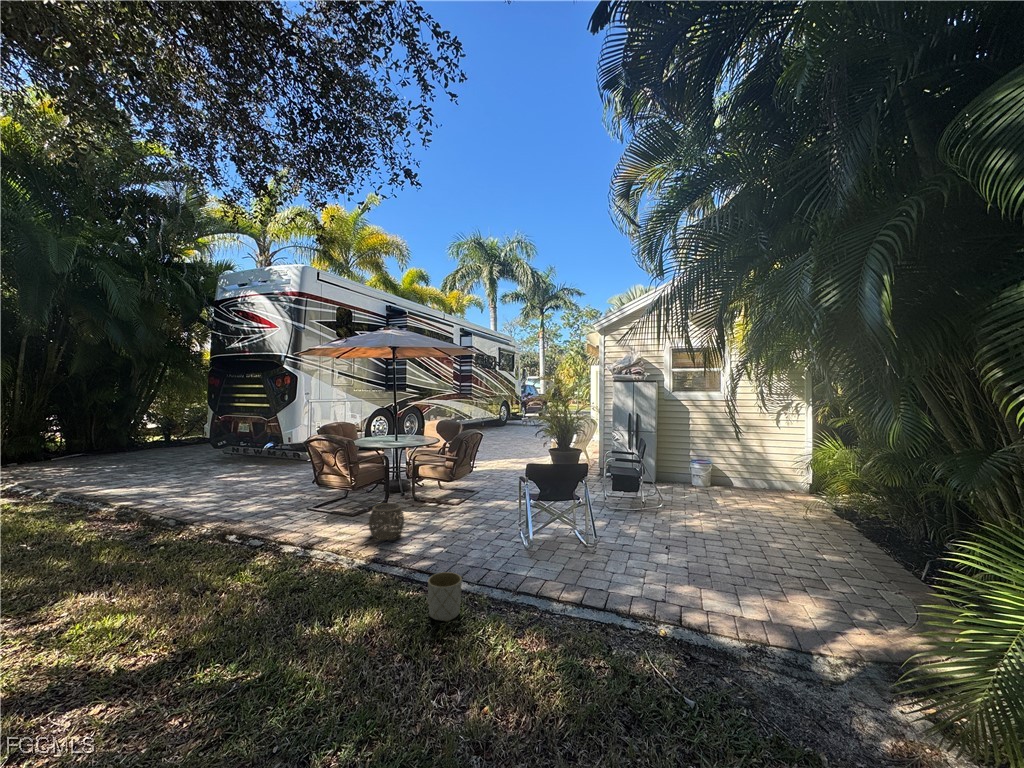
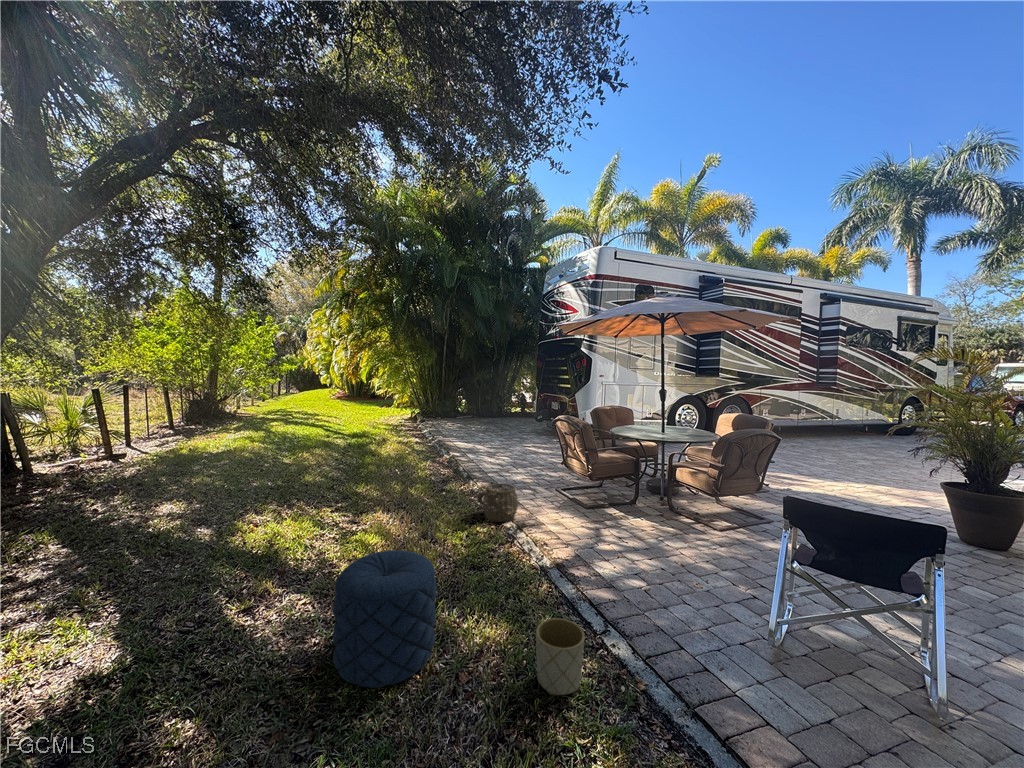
woven basket: present [369,503,404,540] -> present [483,483,518,522]
pouf: none [250,568,352,697] -> present [333,550,436,688]

